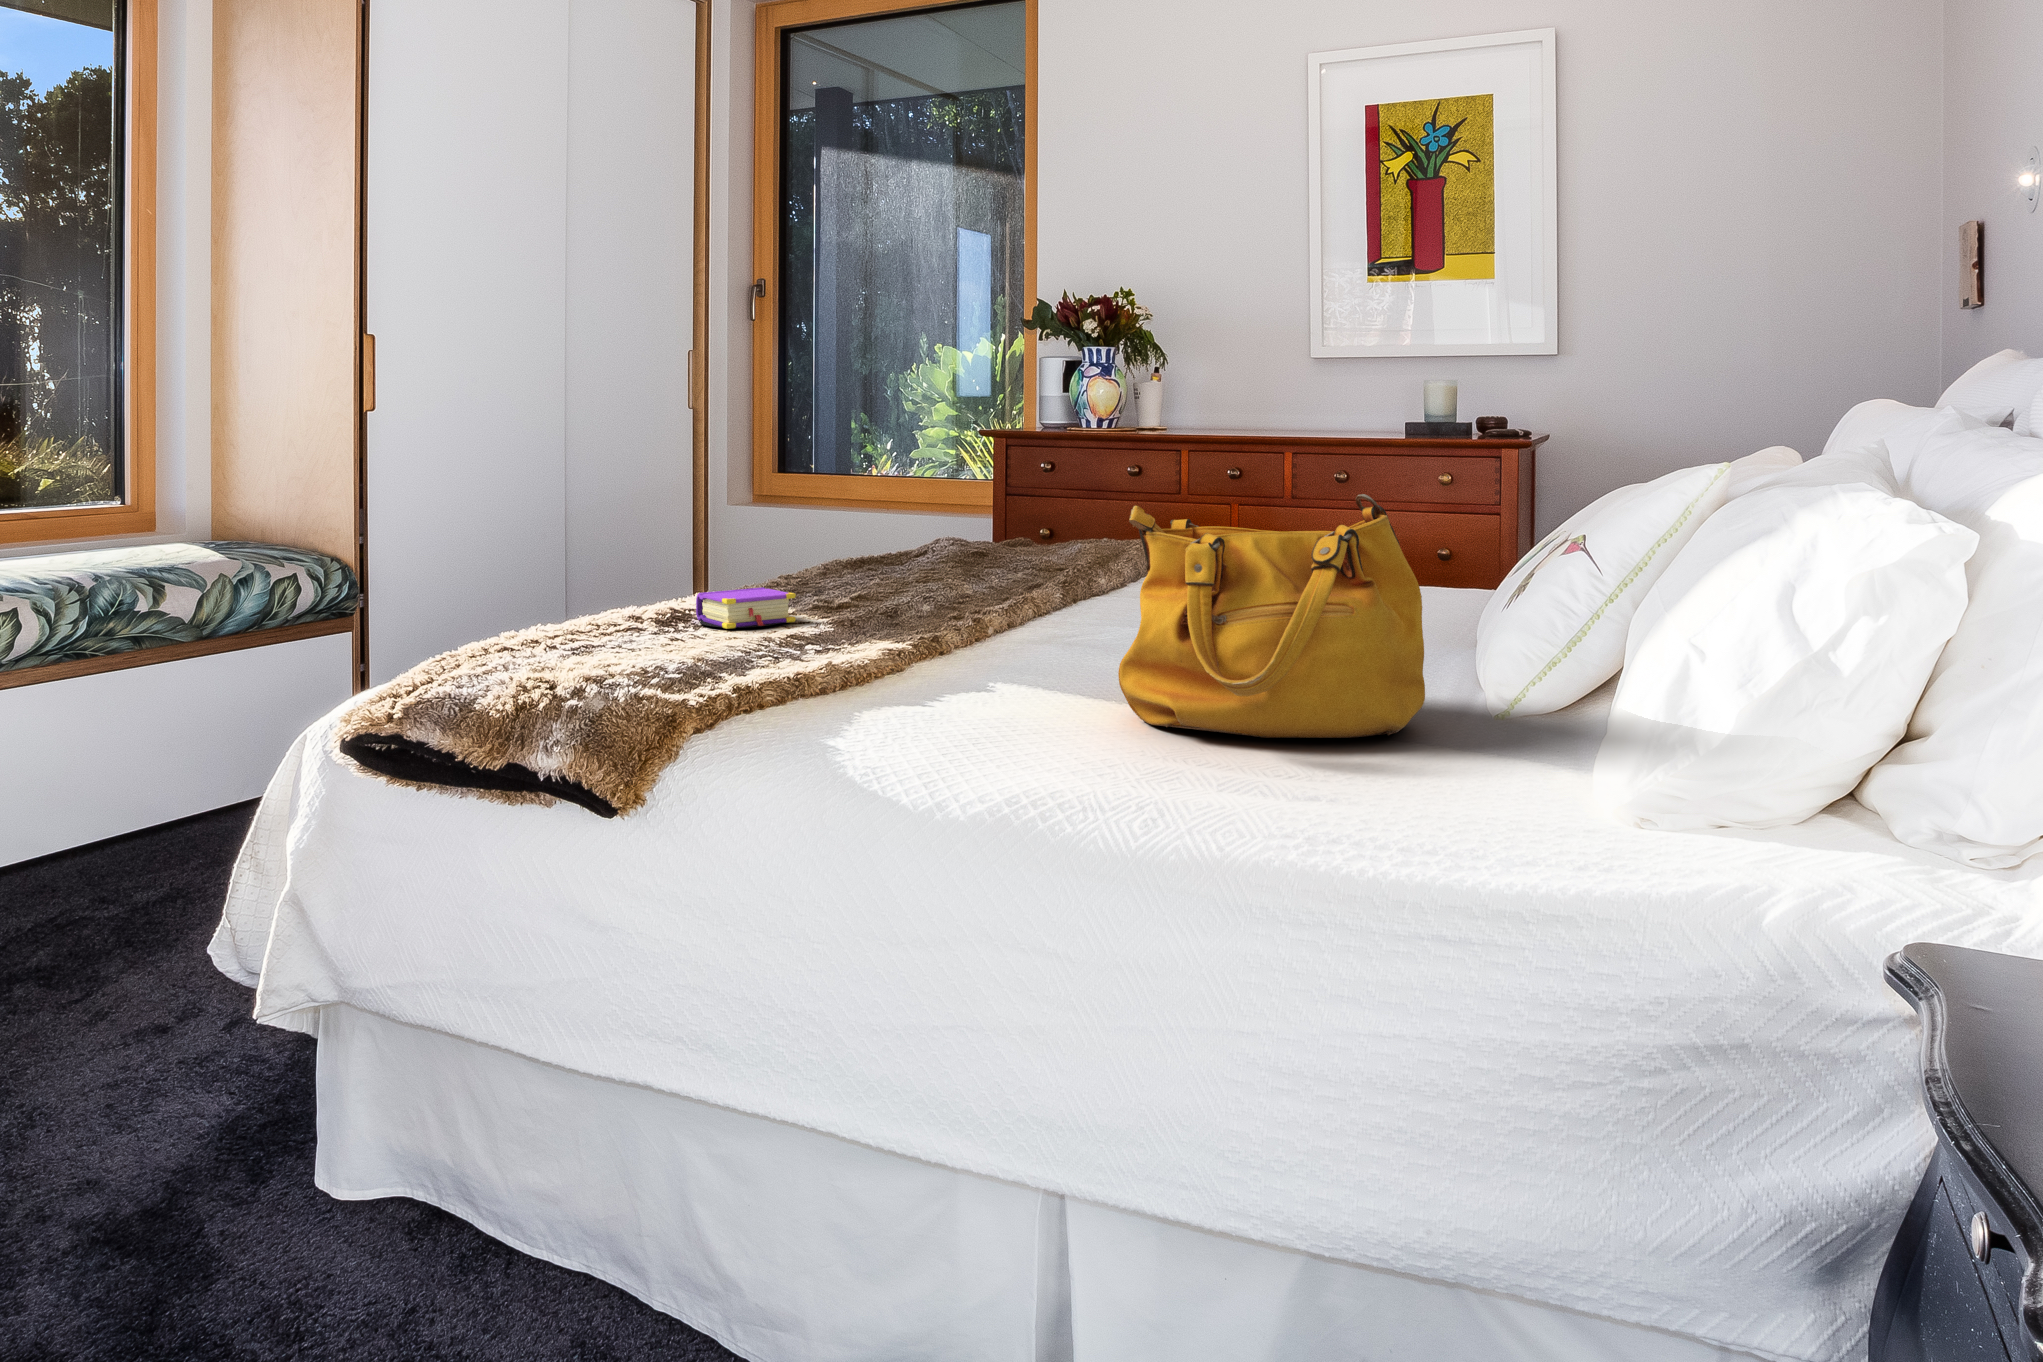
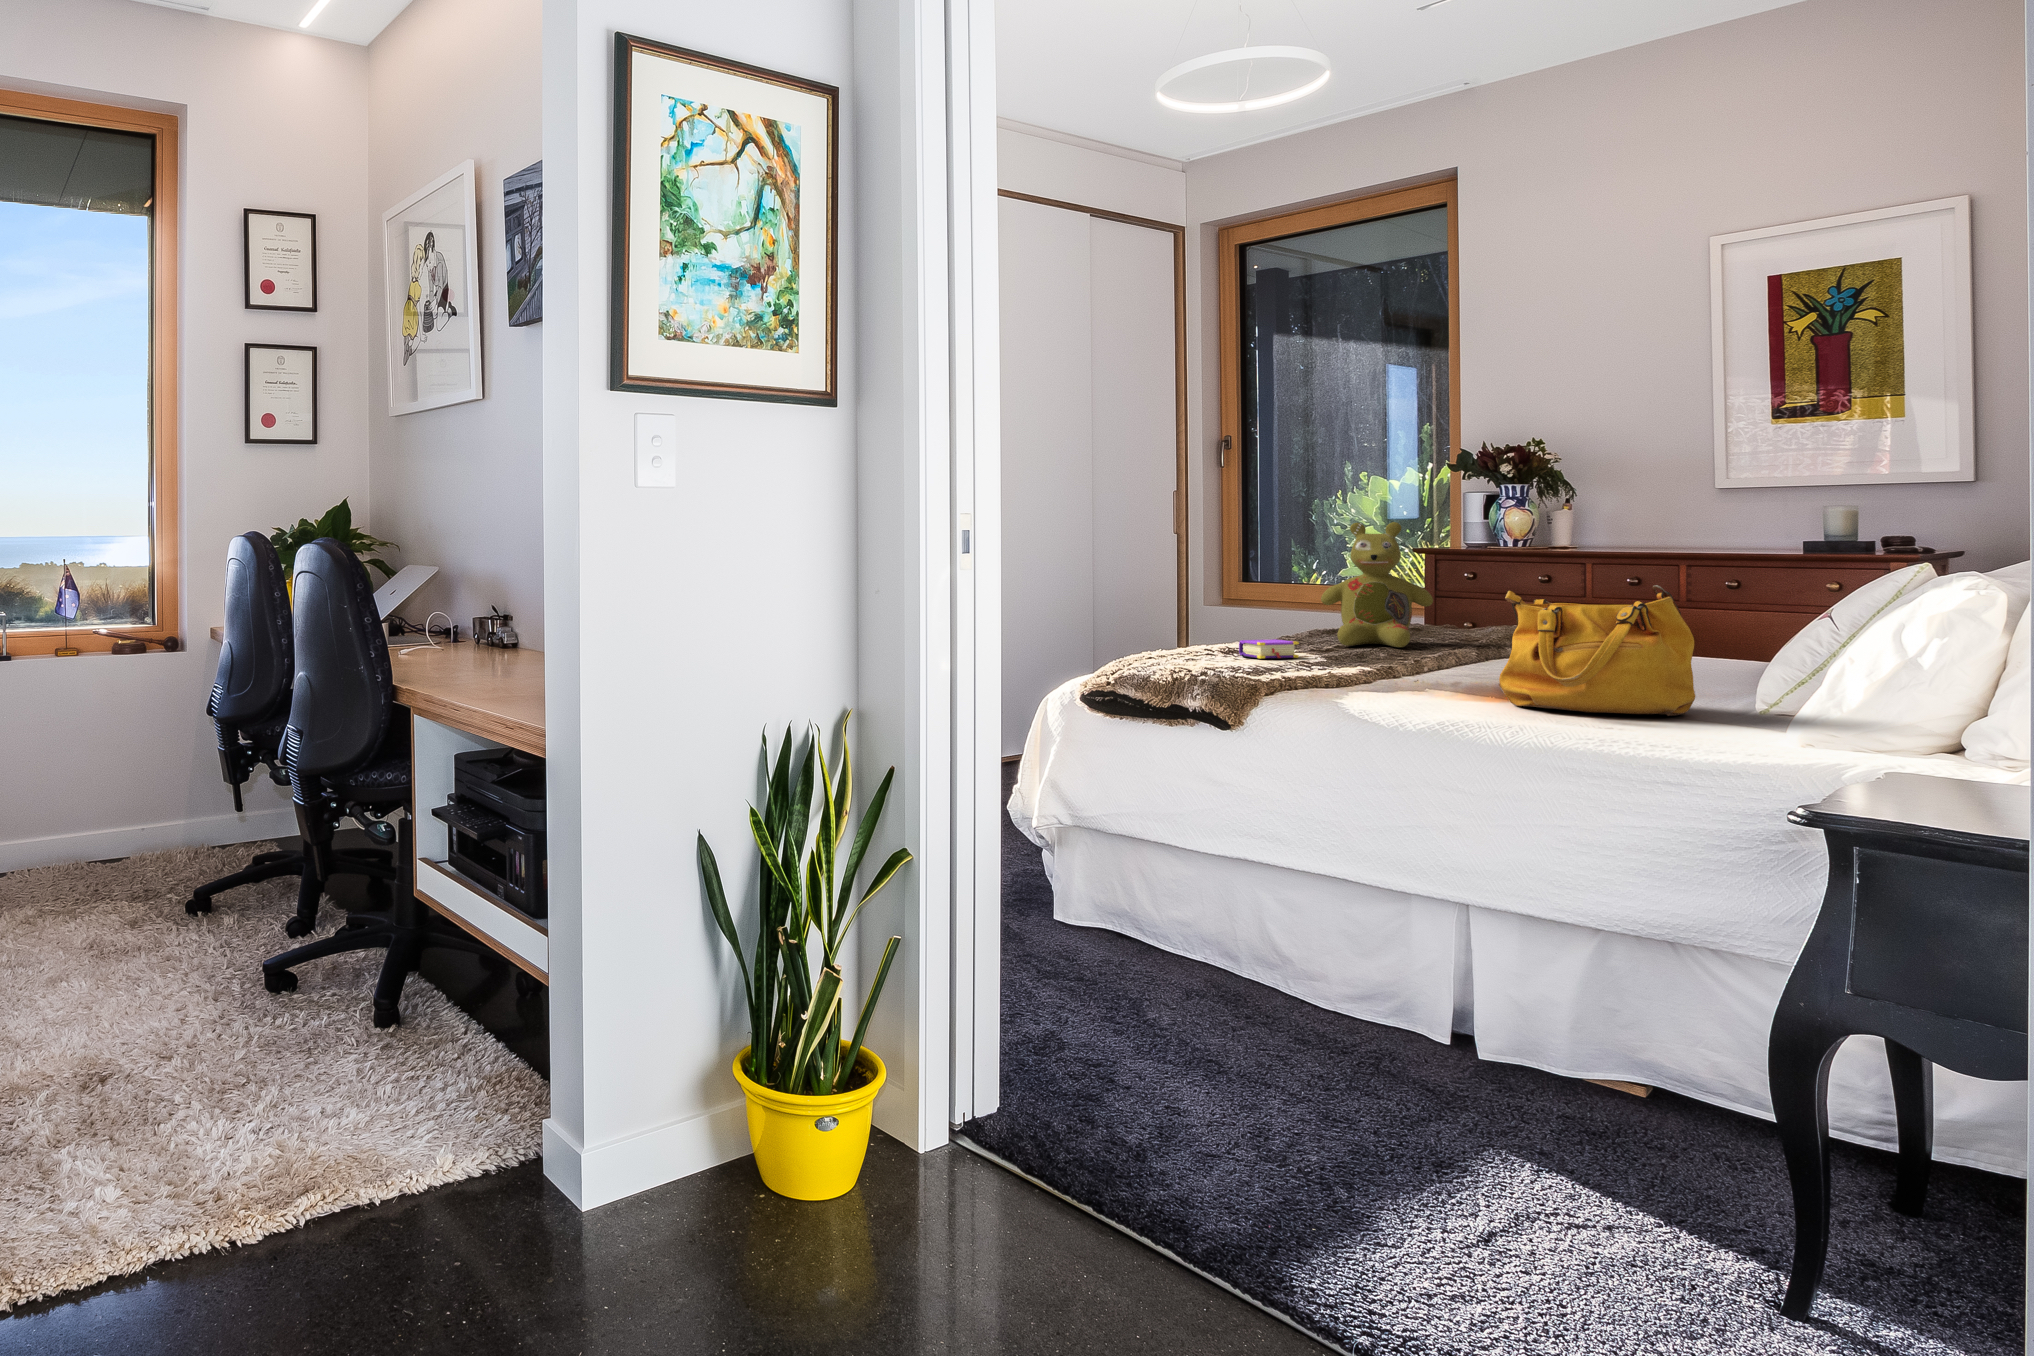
stuffed bear: none [849,386,1008,587] -> present [1321,522,1433,647]

